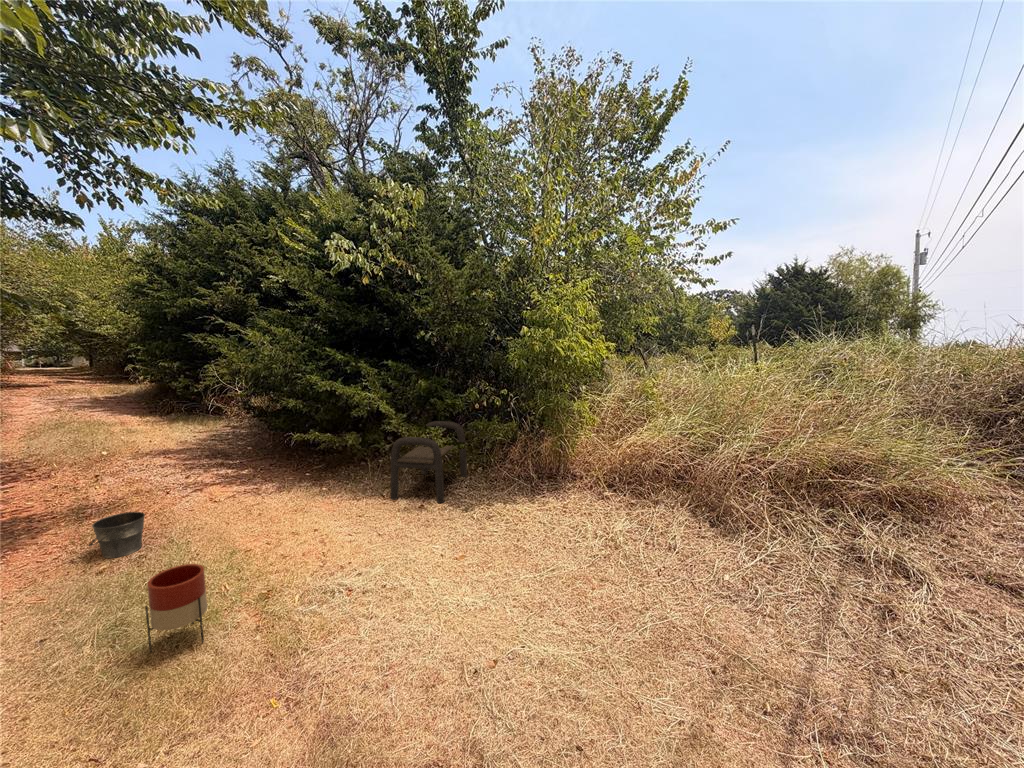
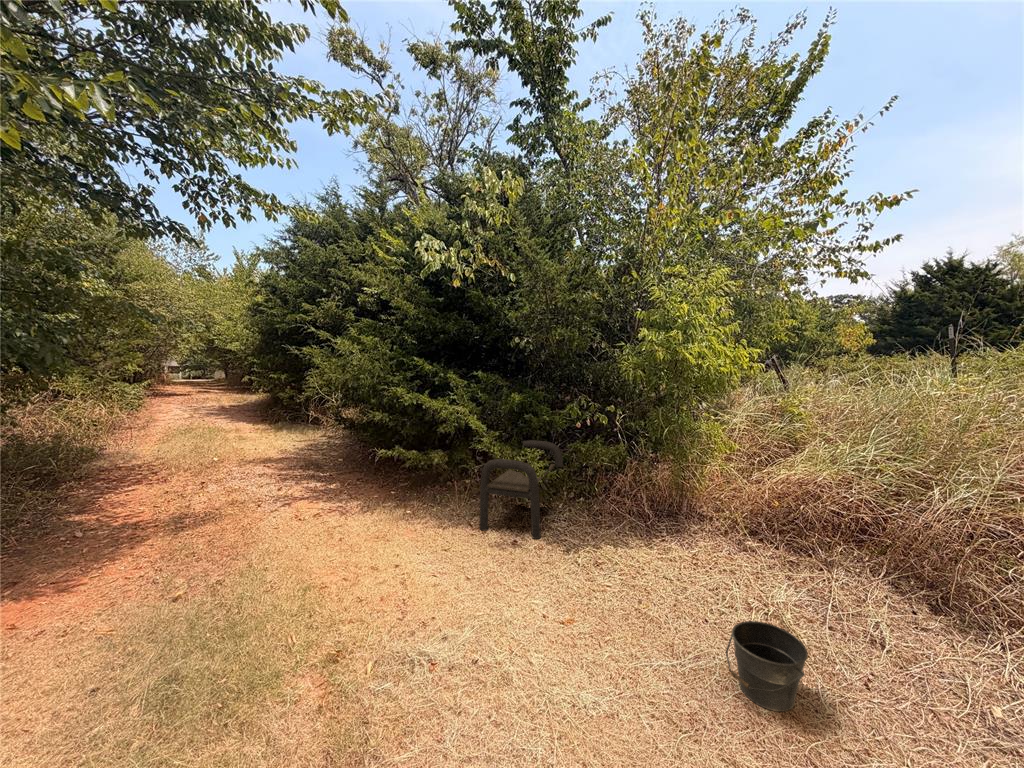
bucket: present [88,512,145,558] -> present [726,621,808,711]
planter: present [145,564,207,652] -> none [189,616,262,730]

